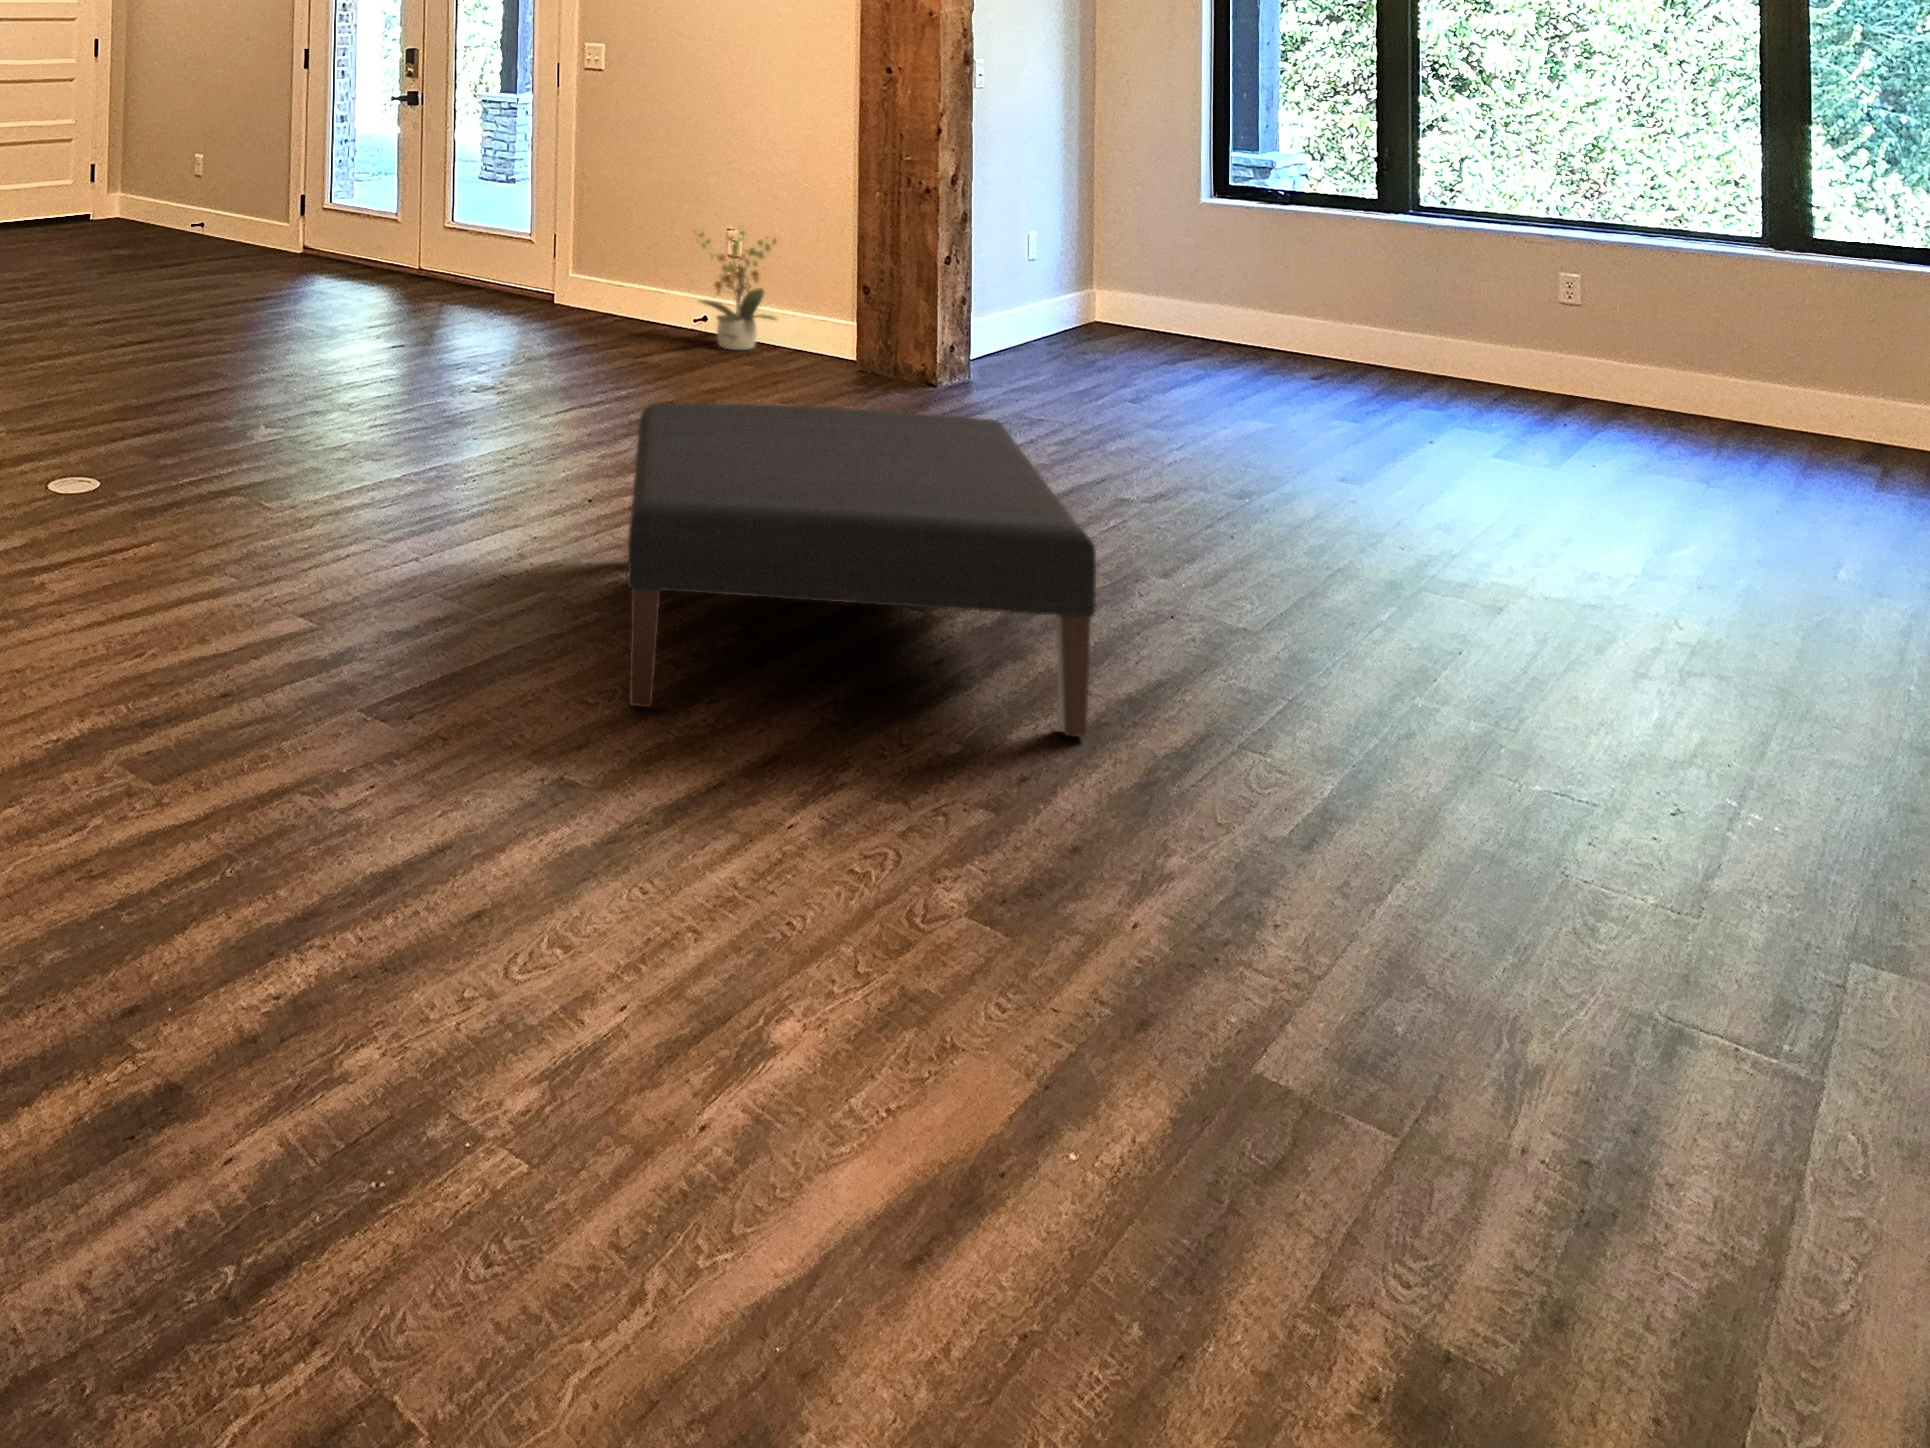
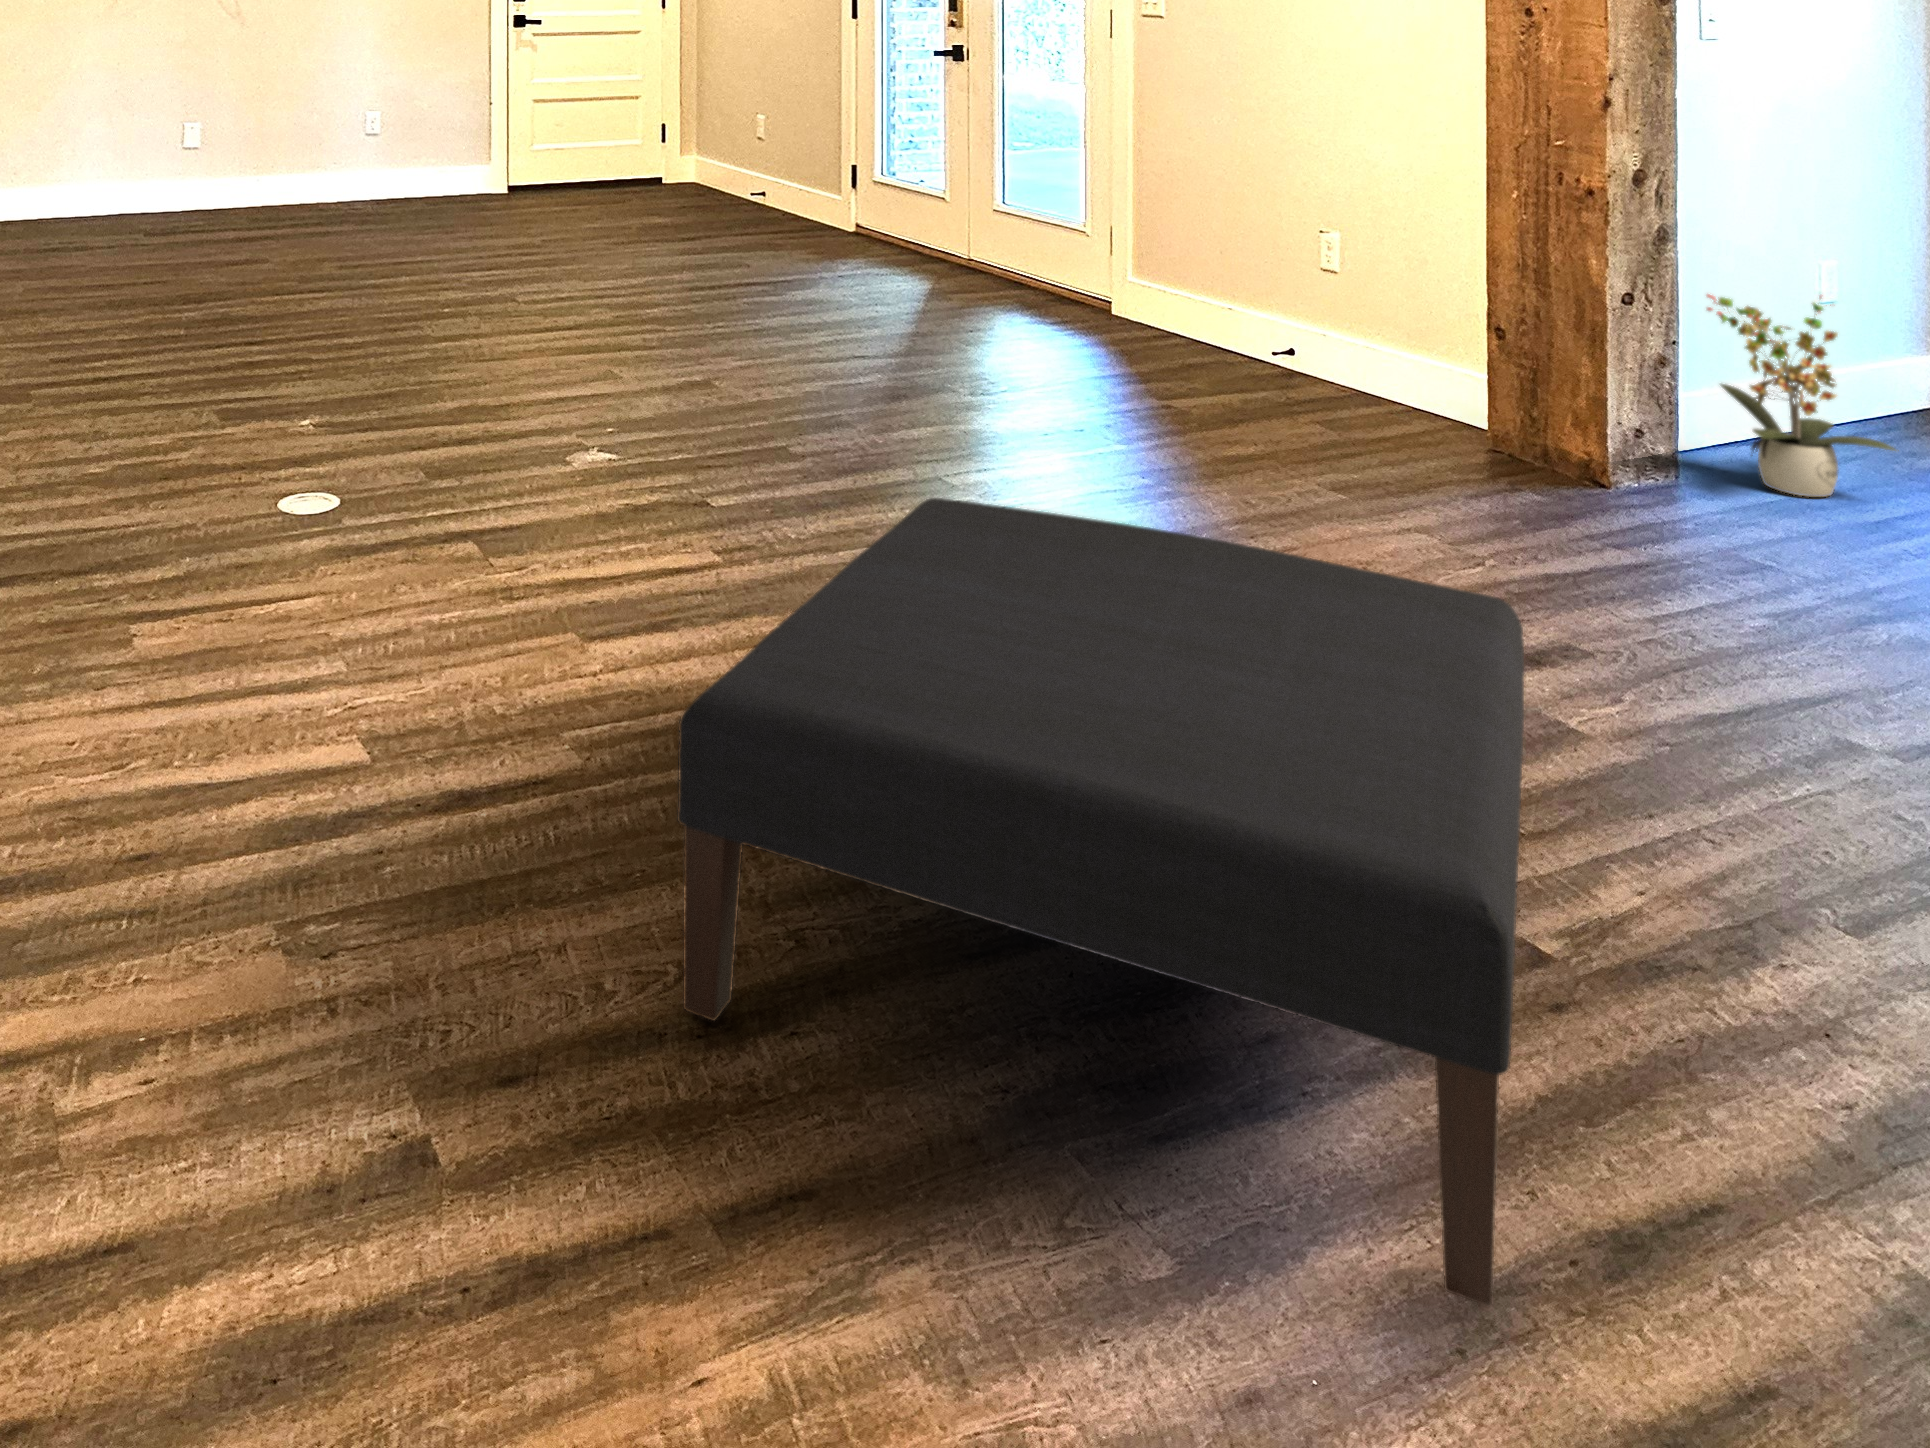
potted plant: present [698,230,777,350] -> present [1707,294,1899,497]

